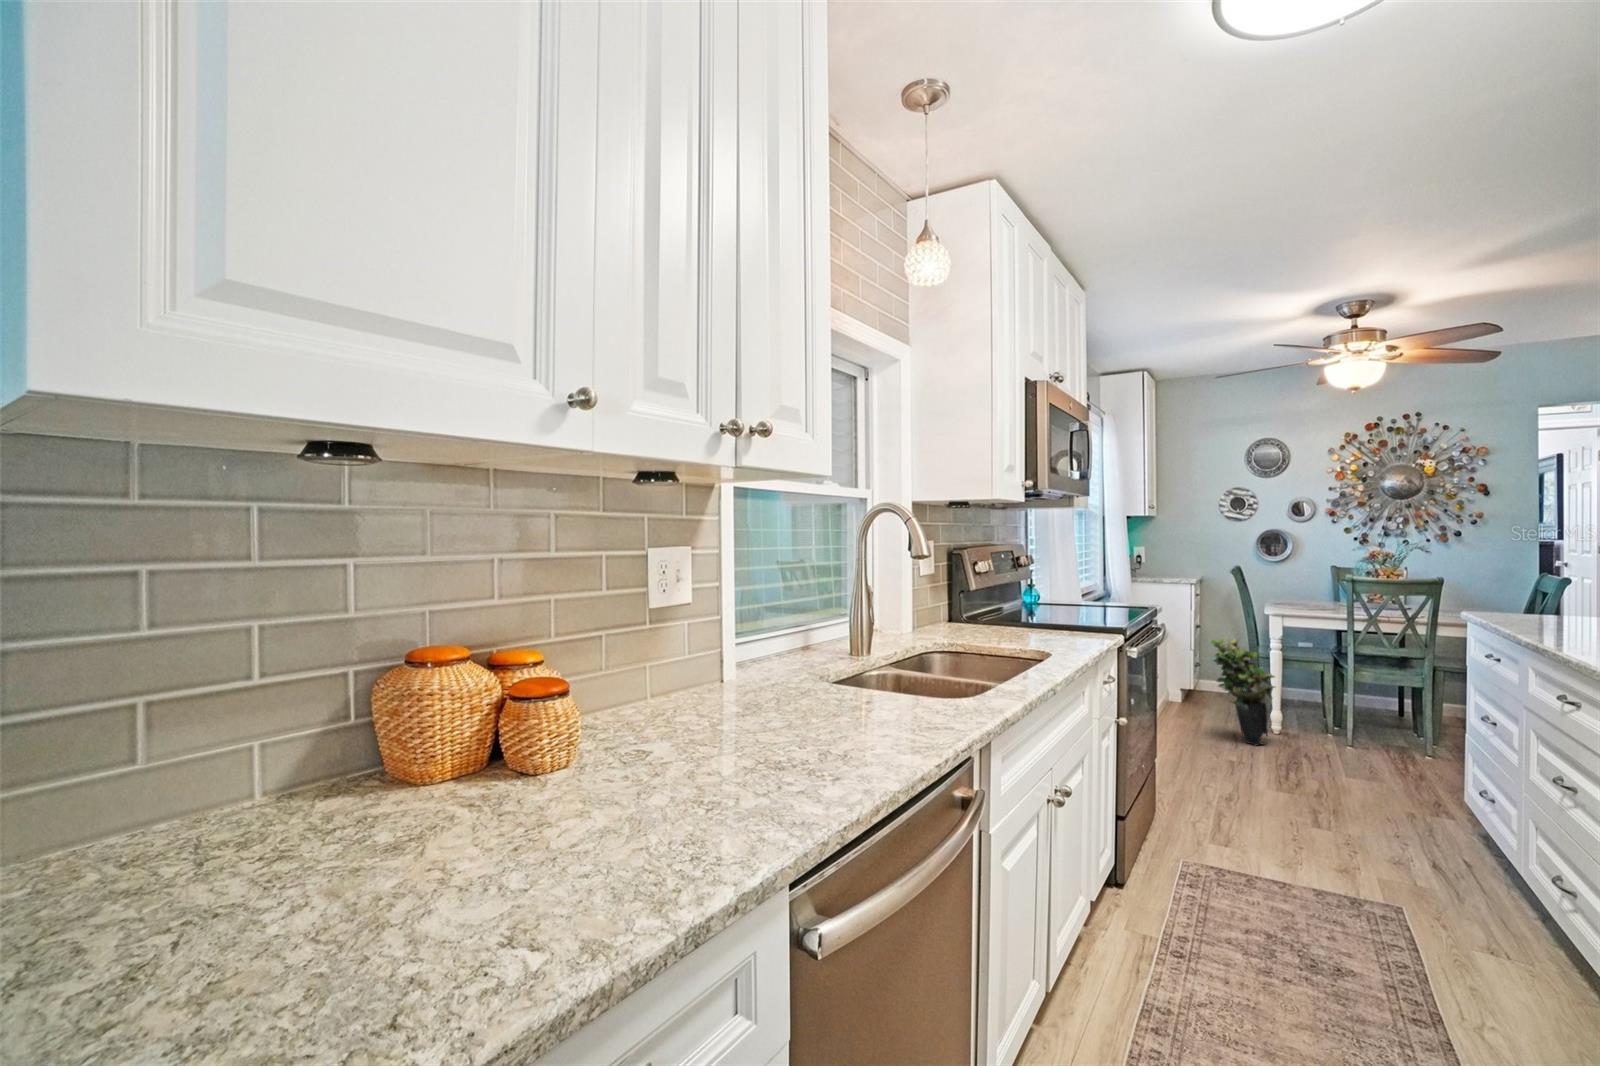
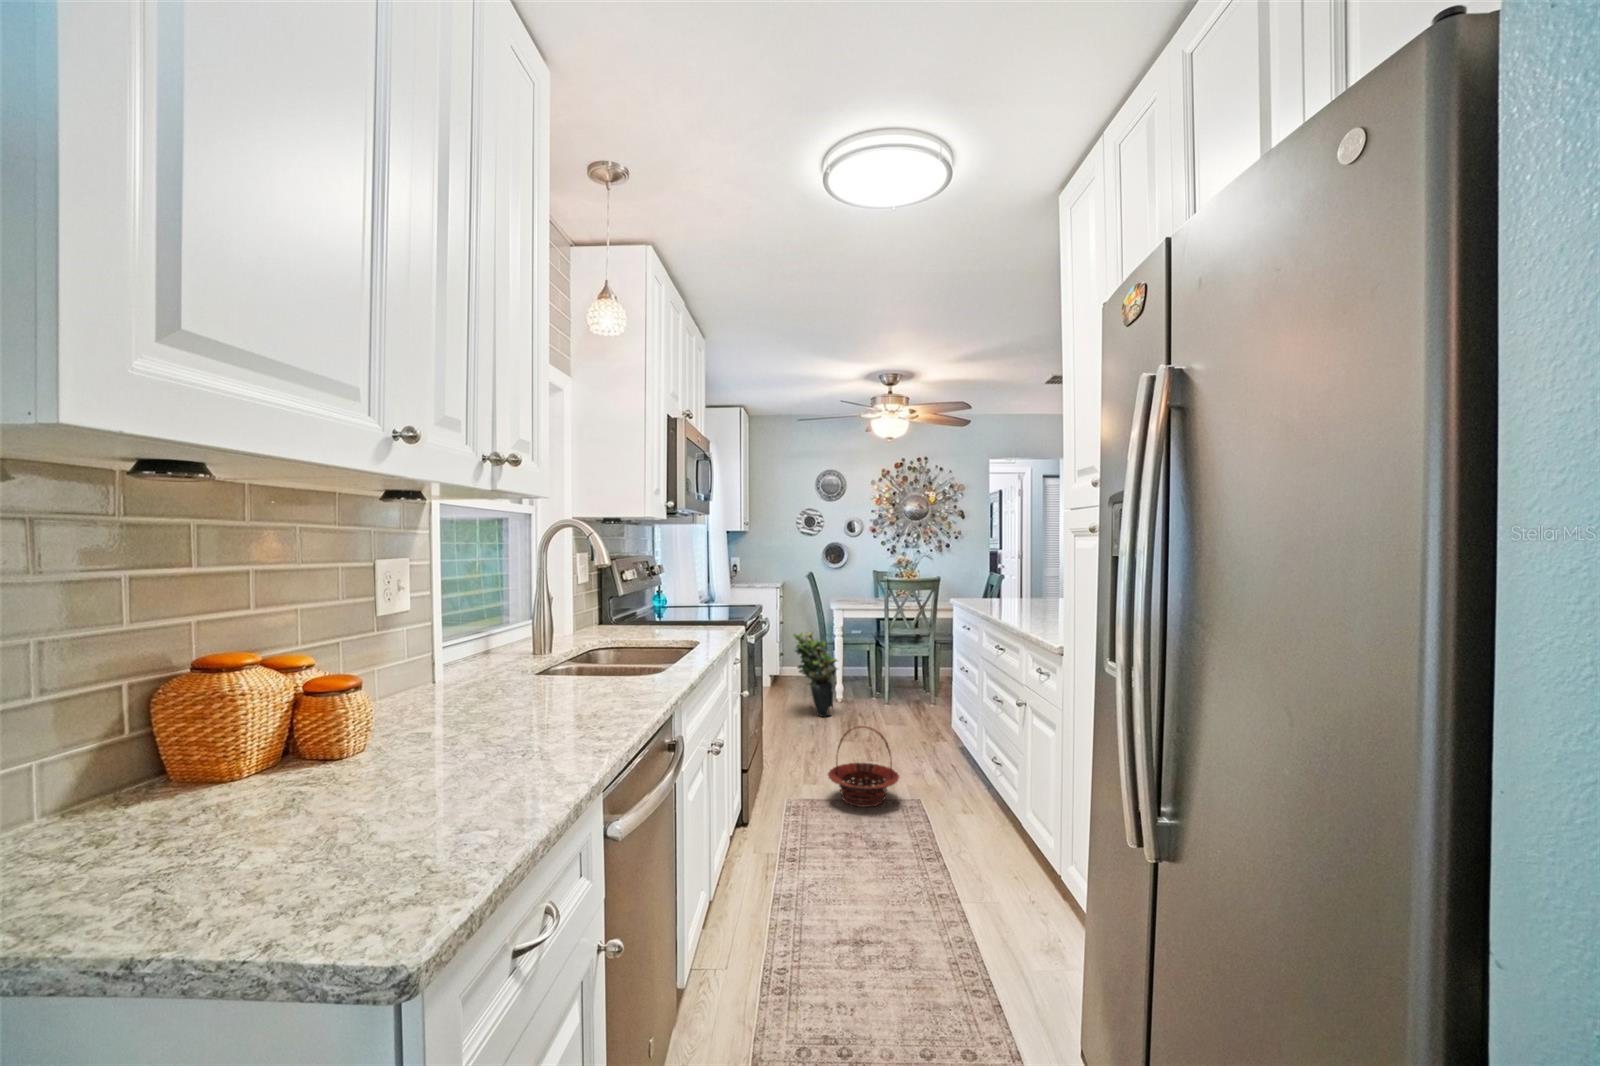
basket: none [1258,747,1364,846] -> present [828,726,899,807]

